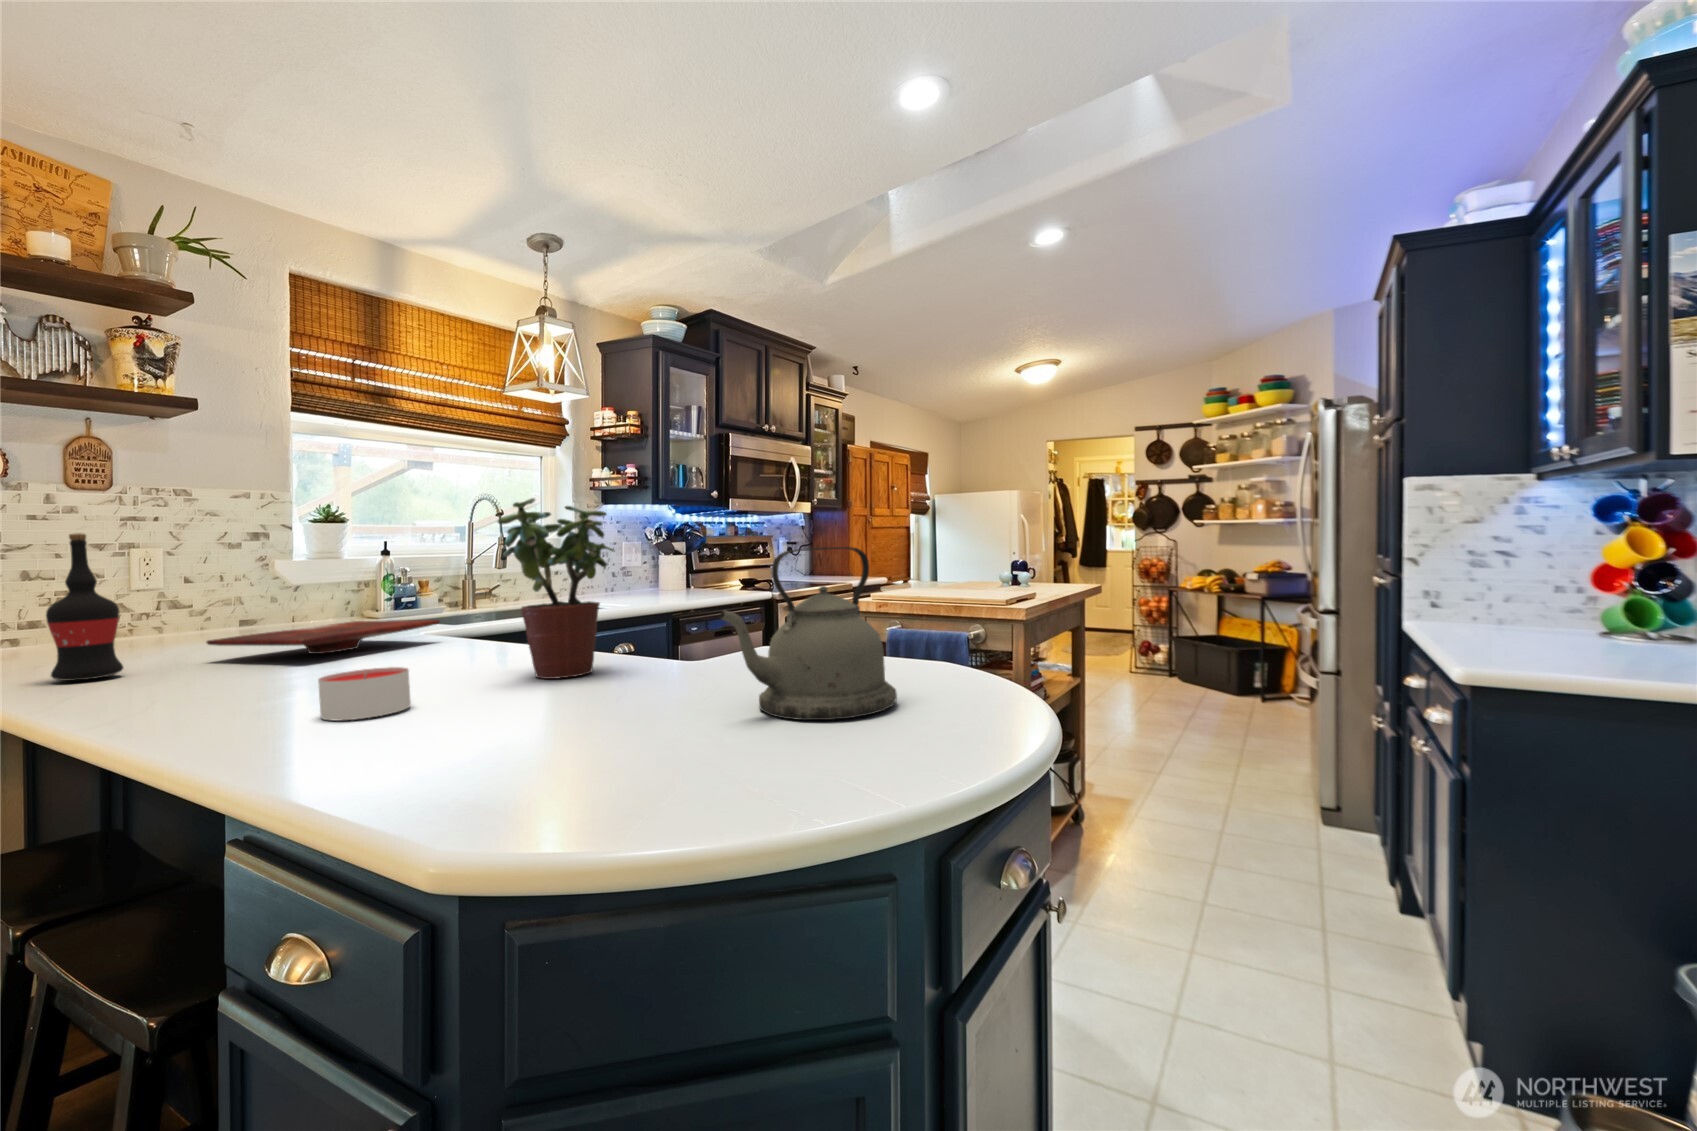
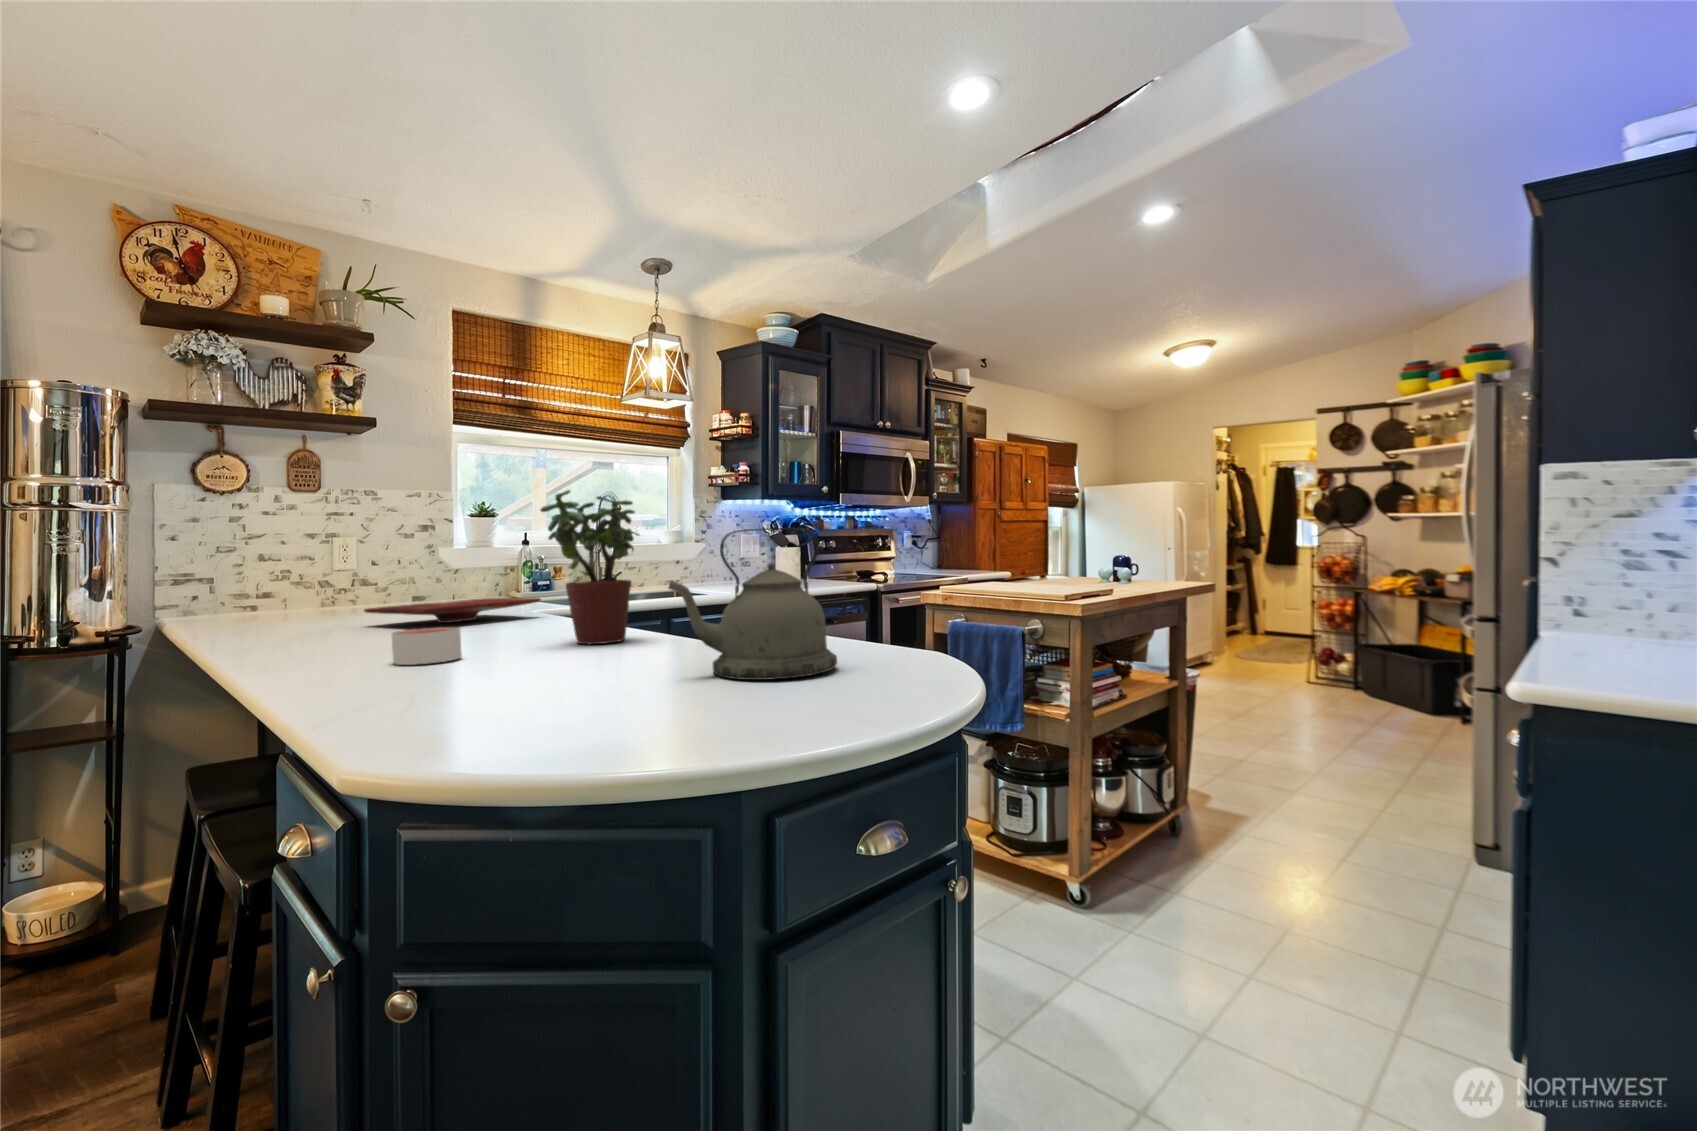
wine bottle: present [46,533,123,681] -> none [252,523,303,634]

